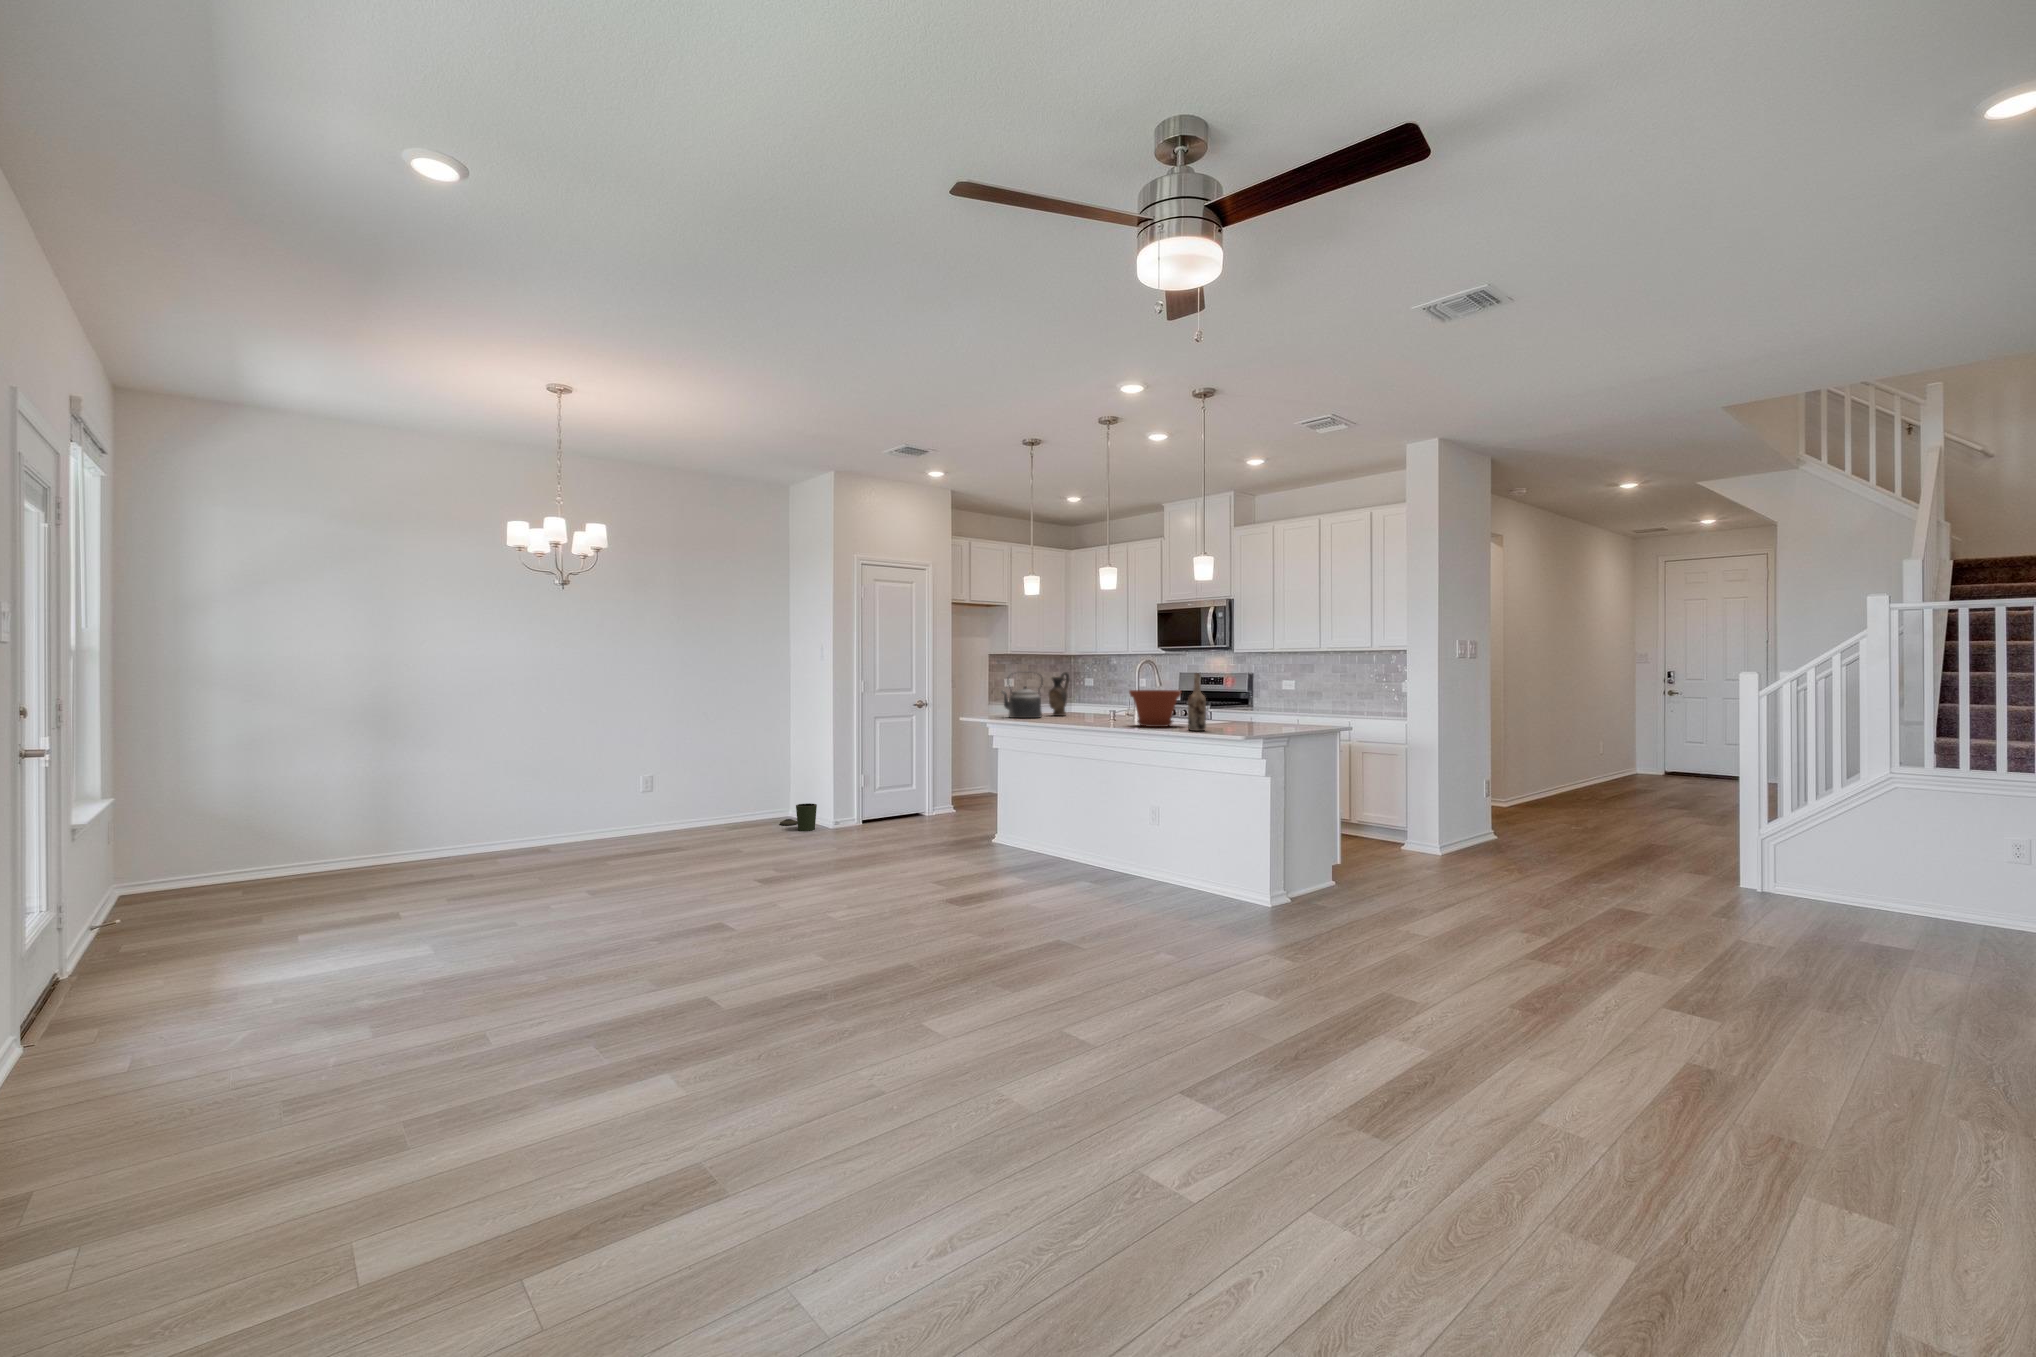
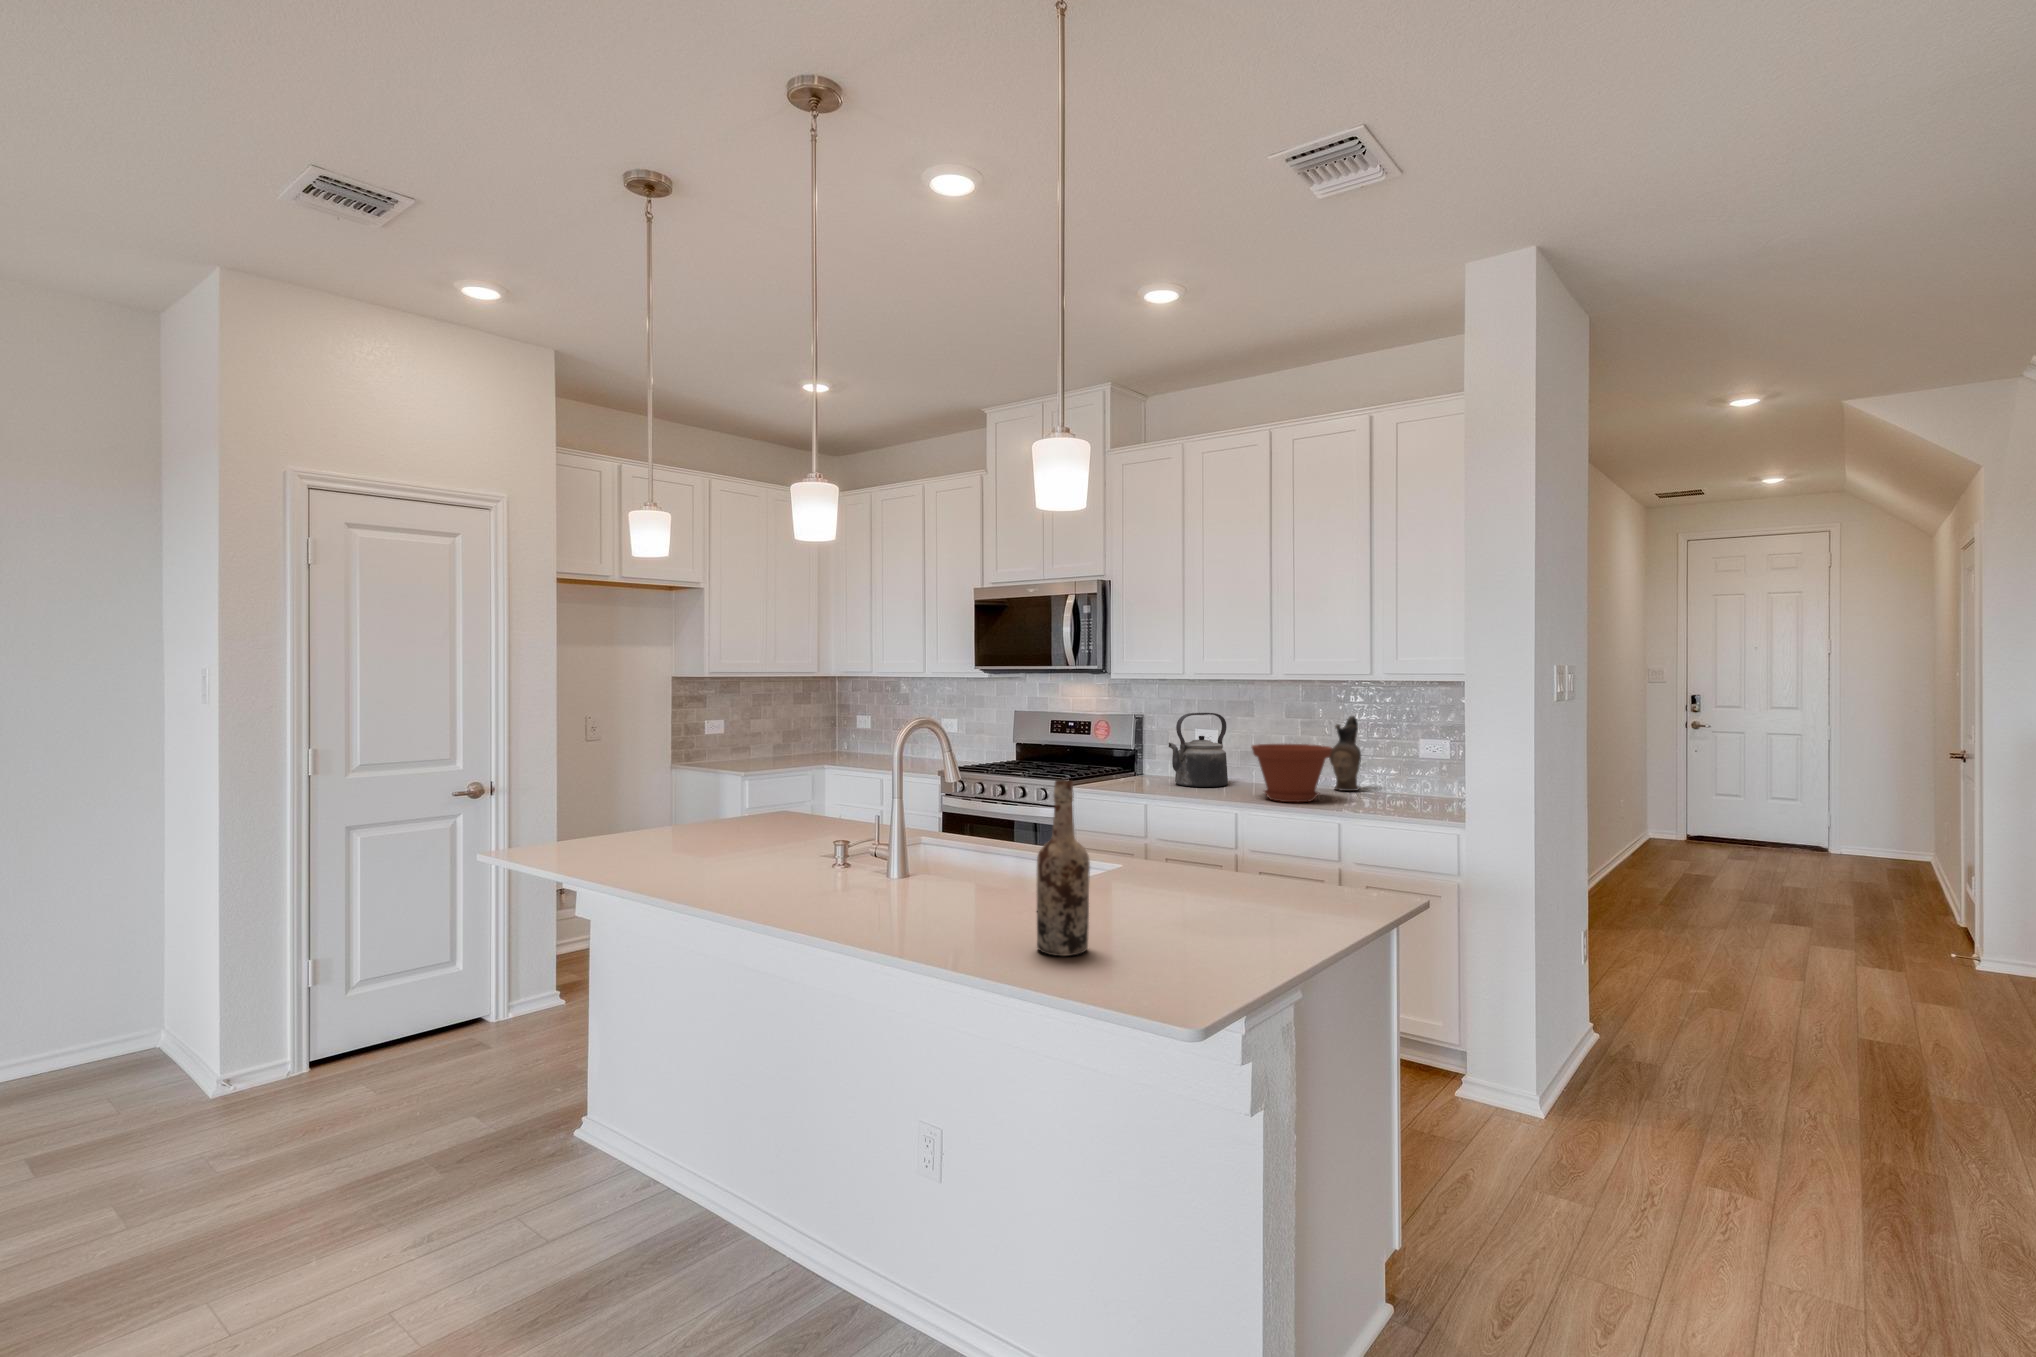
ceramic pitcher: present [1049,672,1069,716] -> present [1329,716,1361,791]
kettle: present [1001,673,1043,718] -> present [1169,713,1228,787]
plant pot: present [1129,690,1181,727] -> present [1251,744,1332,802]
trash can: present [780,803,817,831] -> none [114,1032,192,1104]

